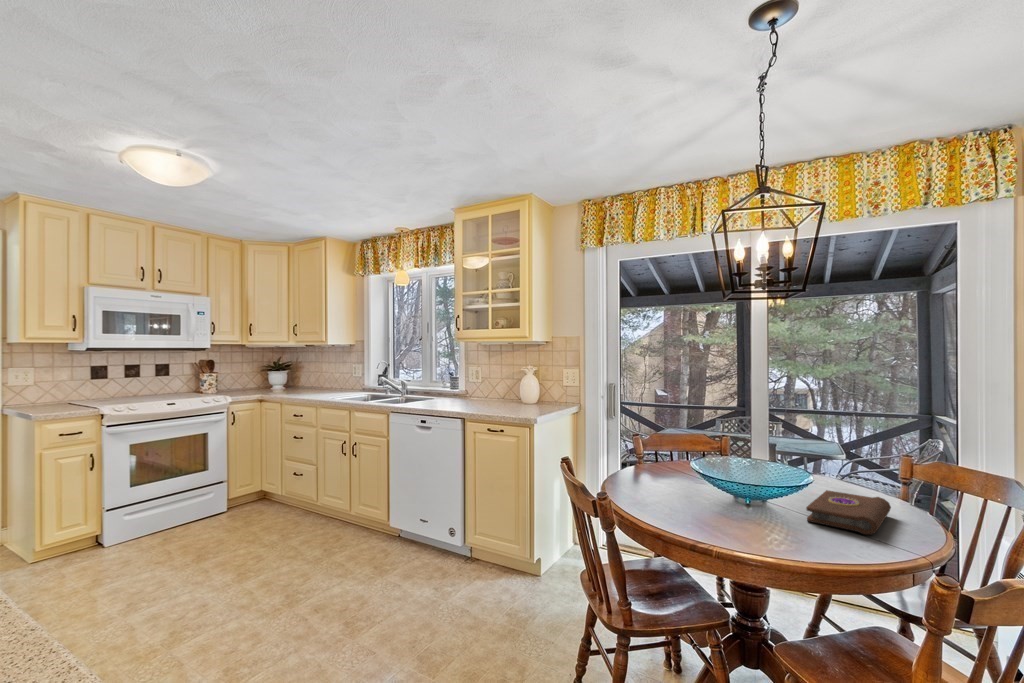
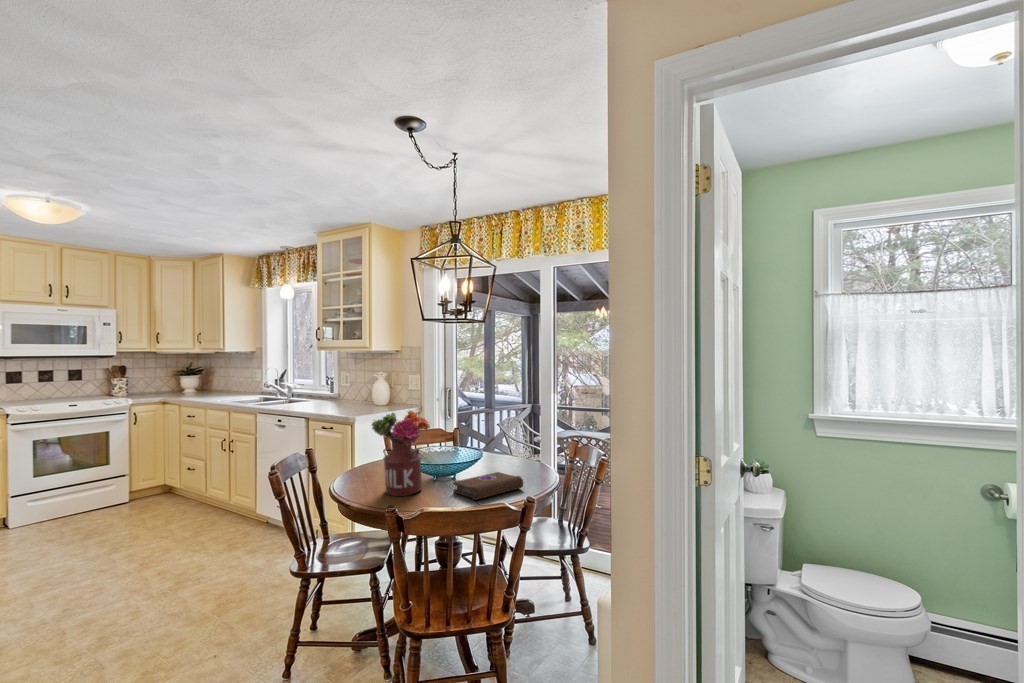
flower arrangement: none [693,409,779,528] -> present [372,411,430,496]

